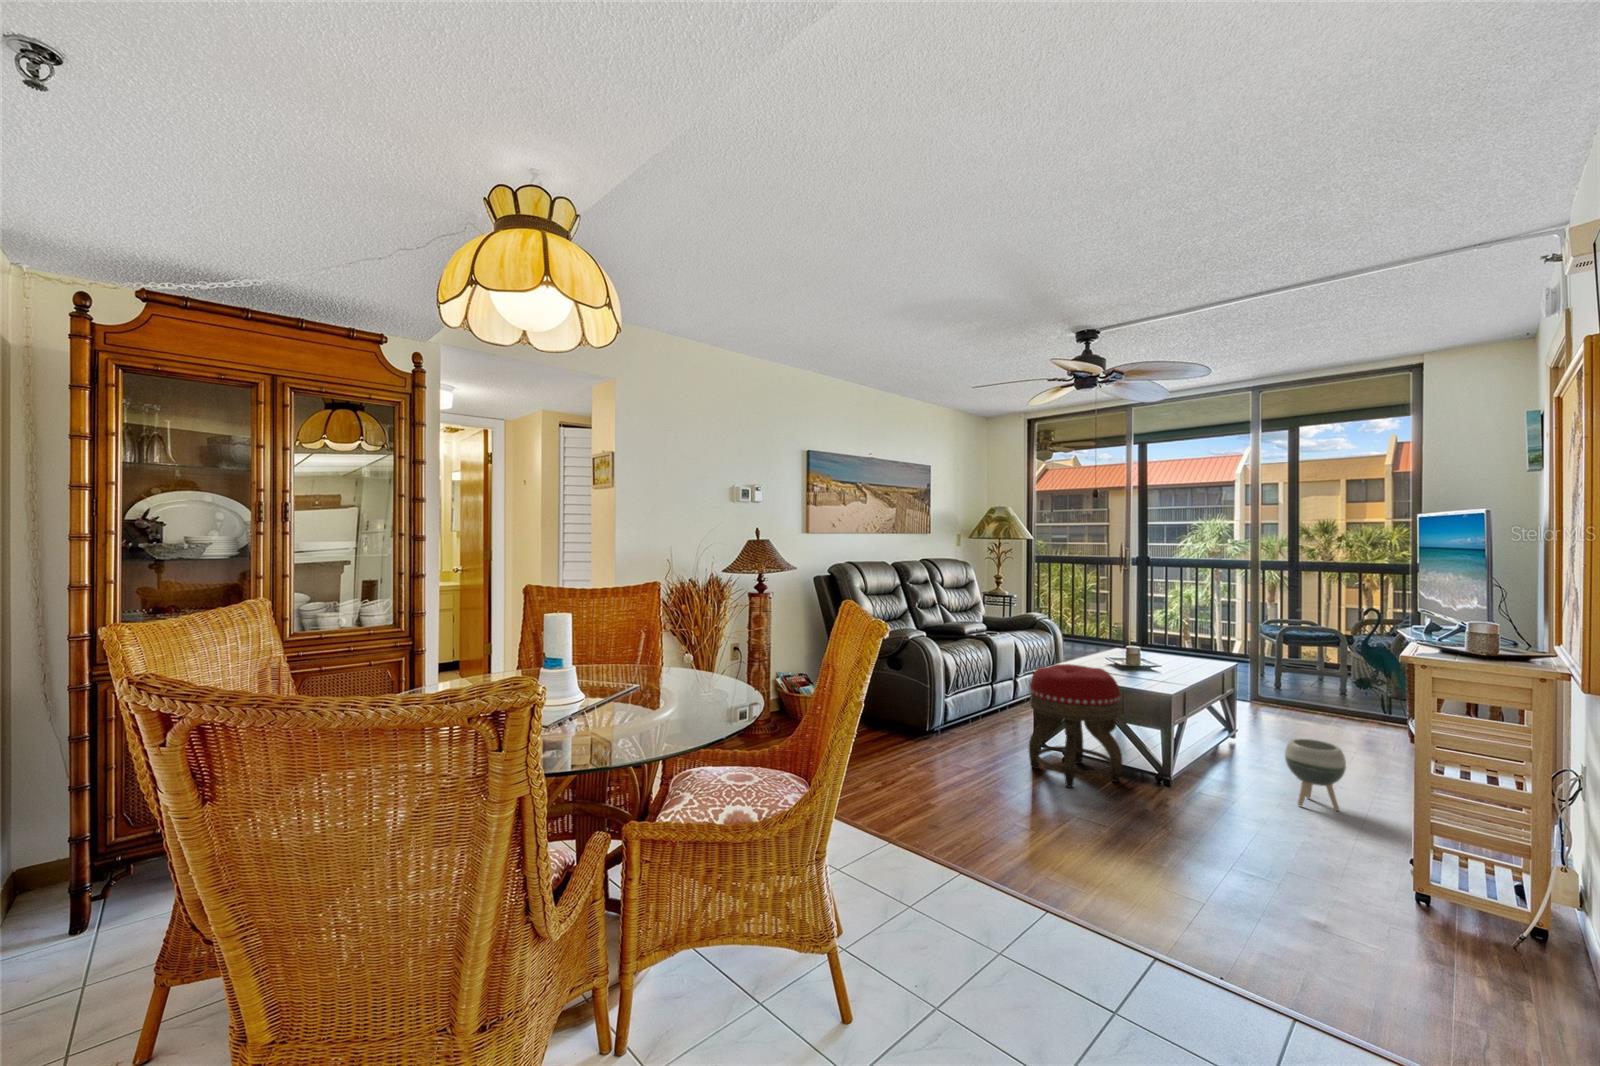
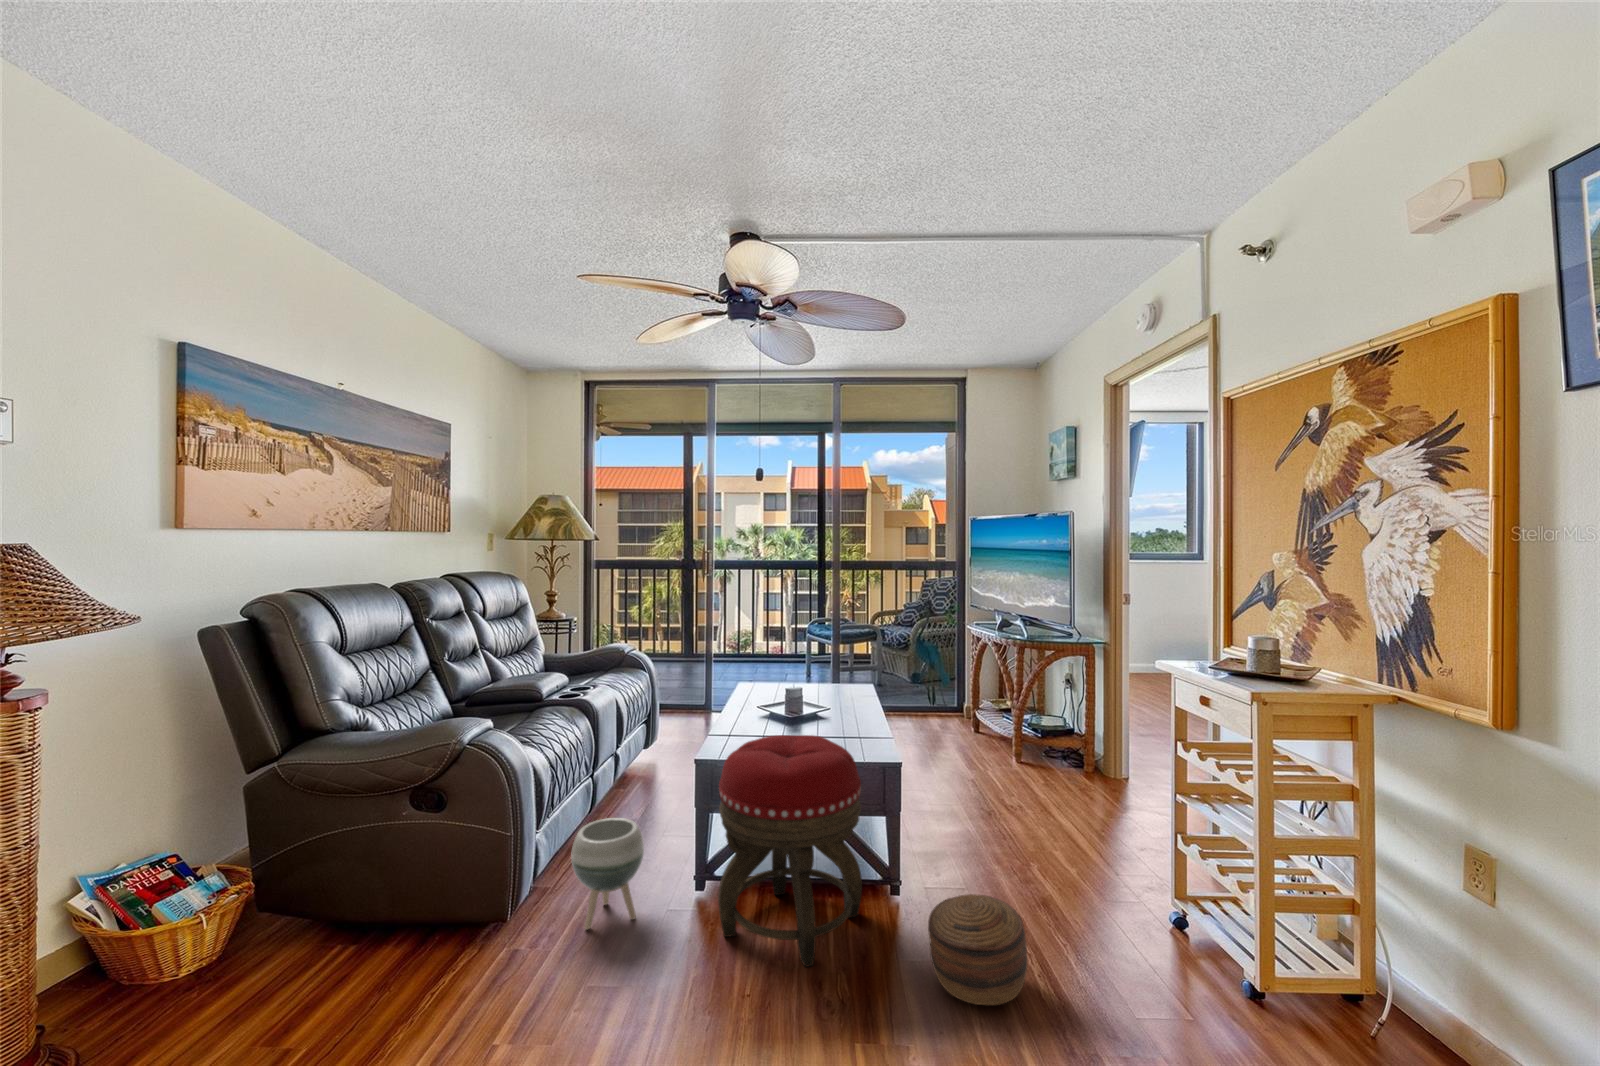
planter: present [1285,739,1346,811] -> present [571,818,644,929]
basket: none [1130,766,1195,827] -> present [928,894,1027,1005]

